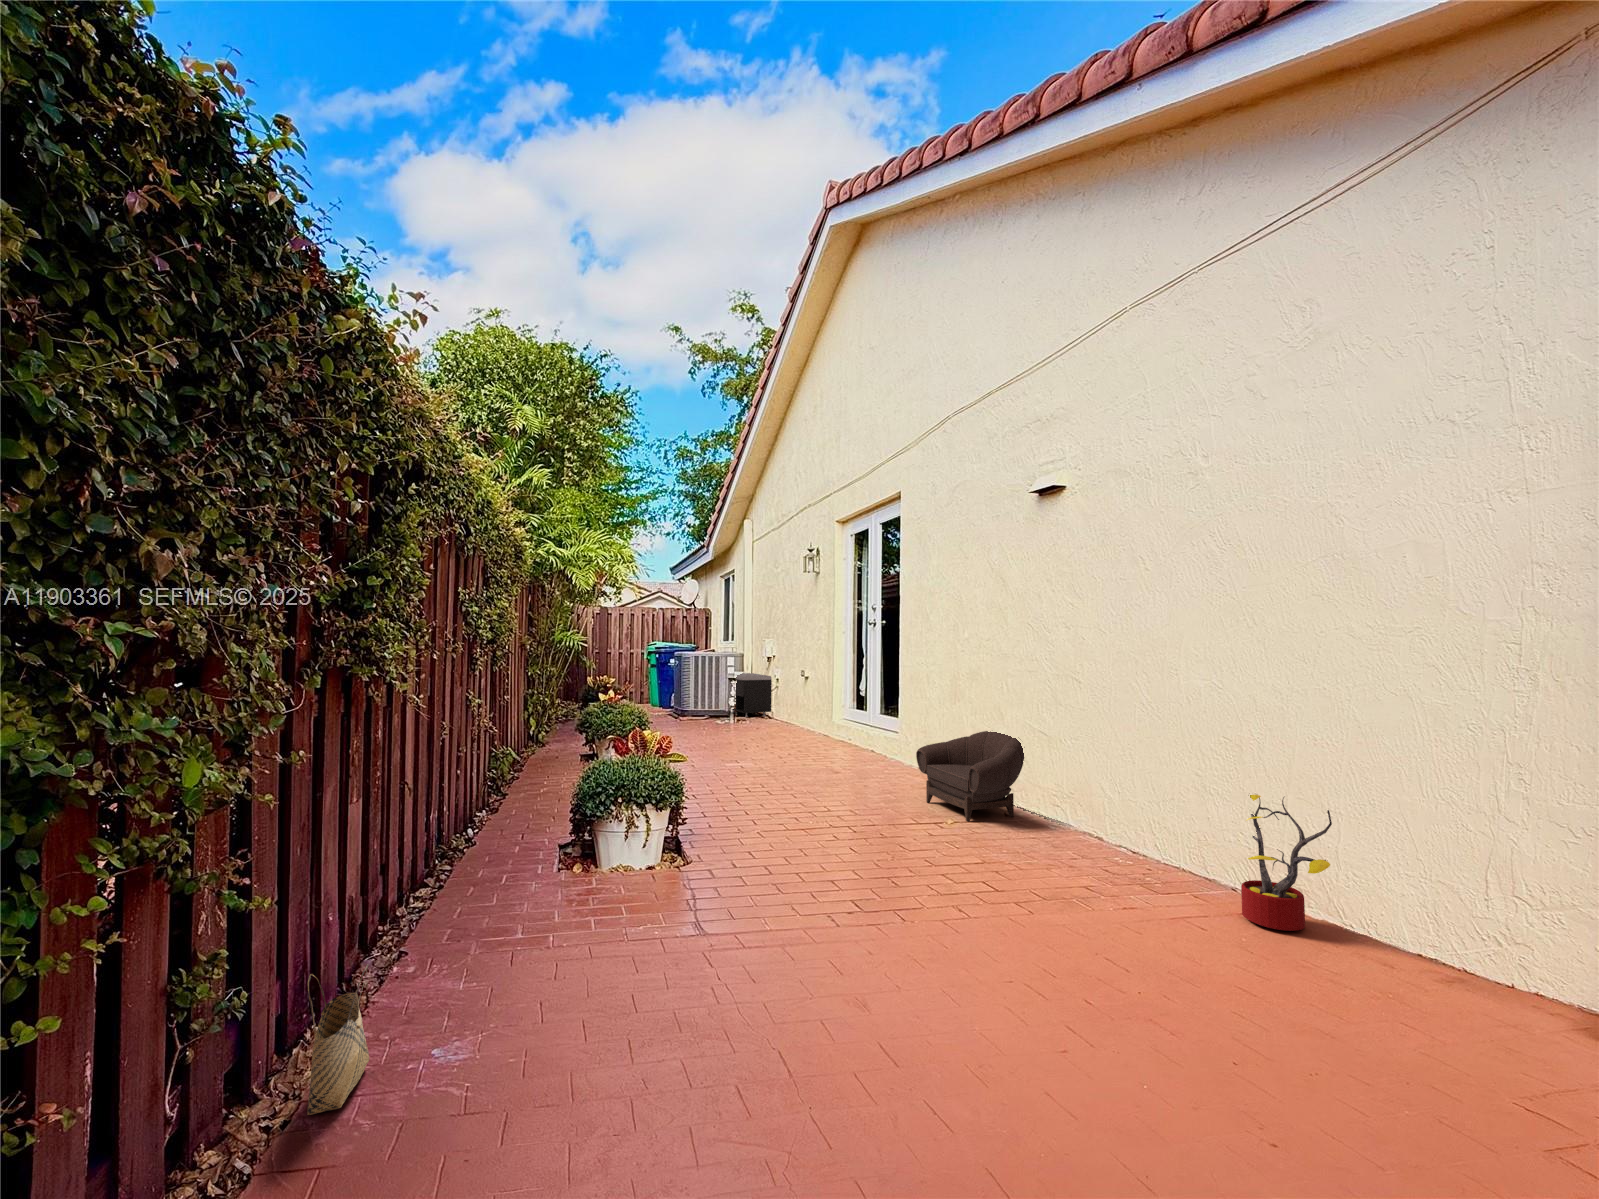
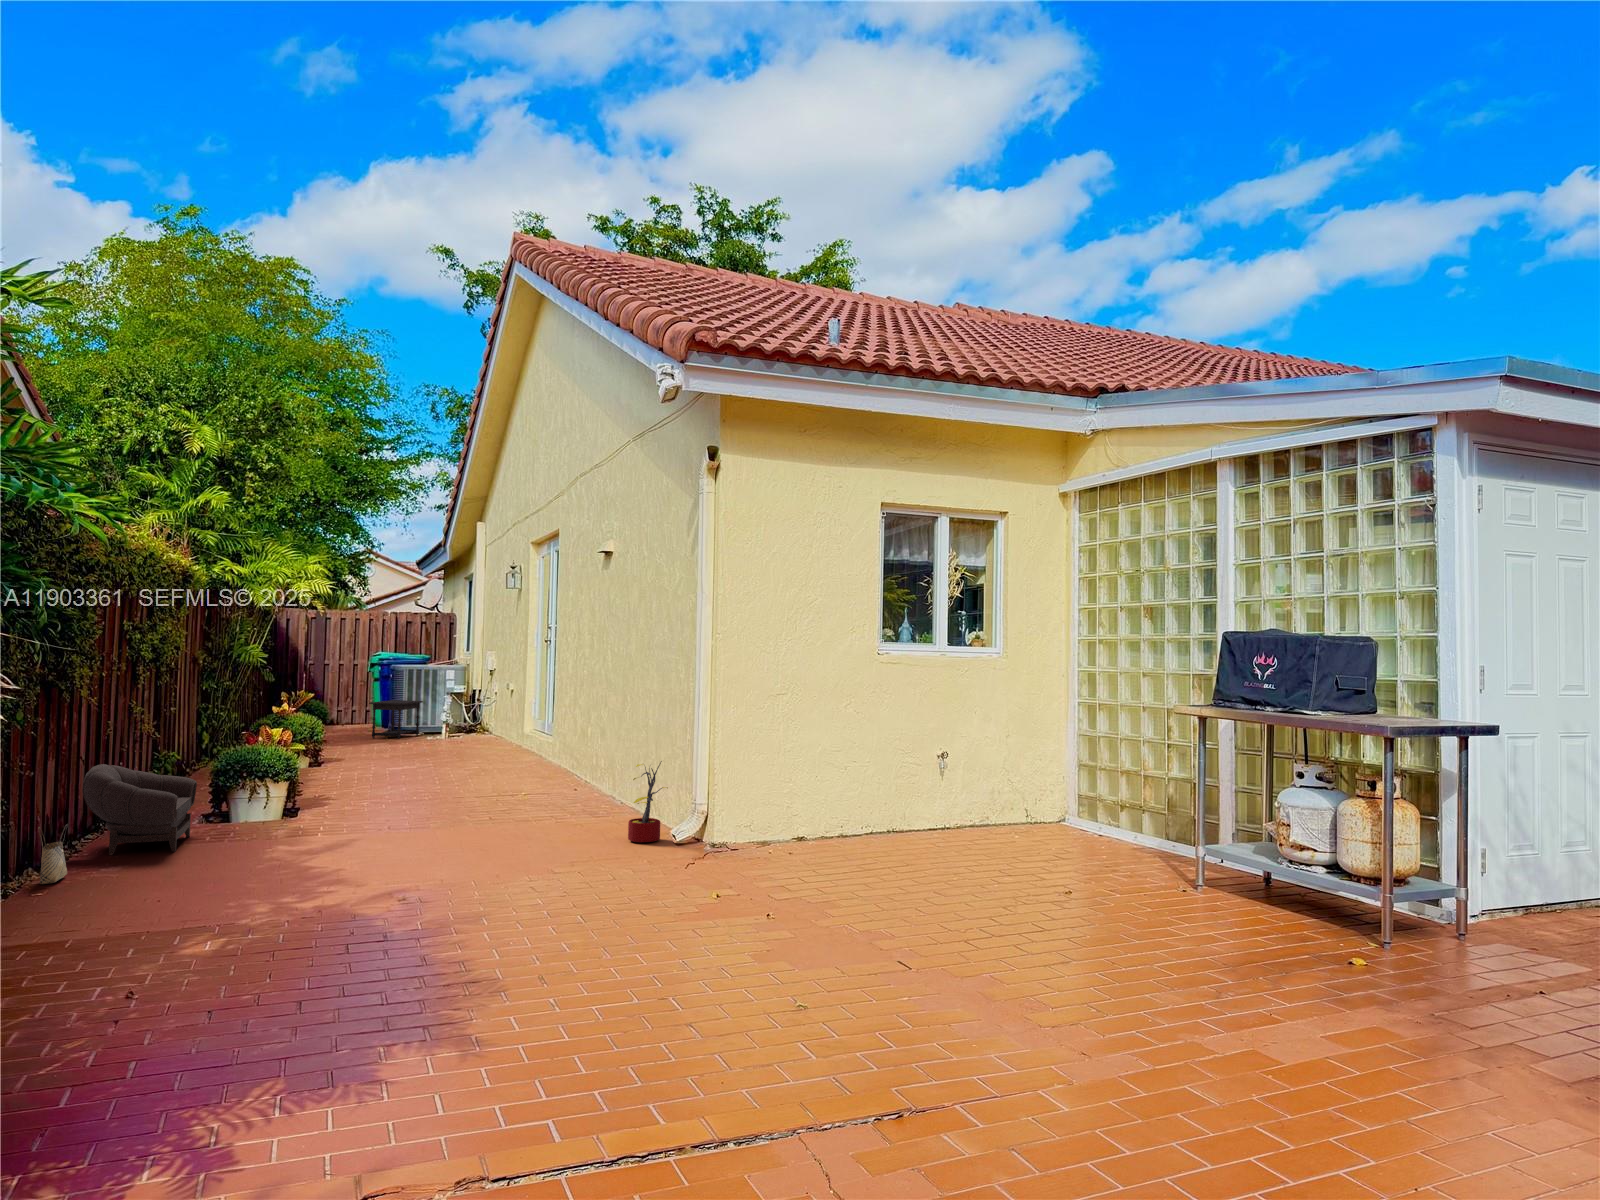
storage bench: present [732,673,772,717] -> none [452,691,499,739]
side table: none [659,682,702,717] -> present [369,700,423,739]
armchair: present [916,731,1024,821] -> present [83,764,197,855]

